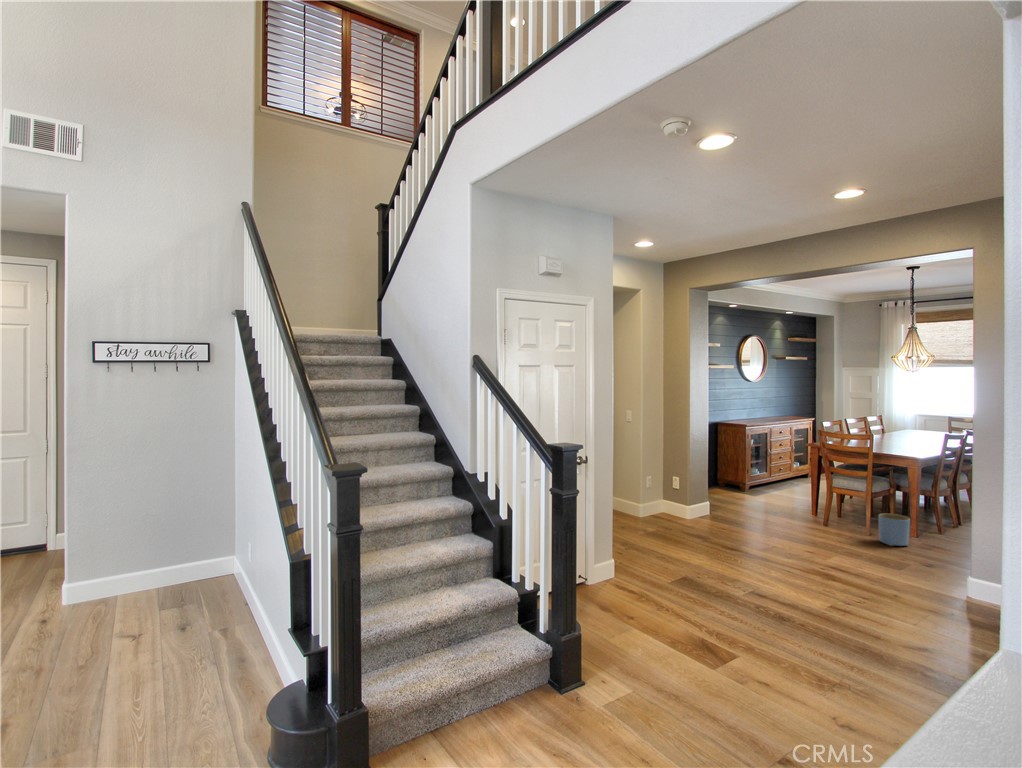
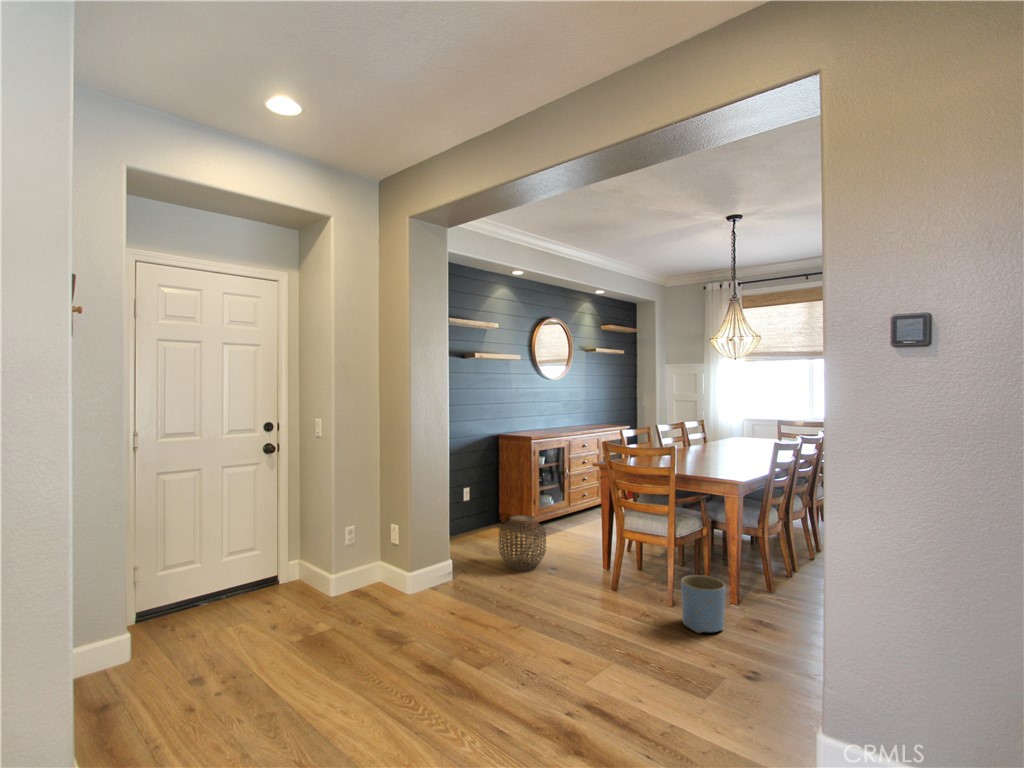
woven basket: none [737,477,771,513] -> present [499,515,546,571]

